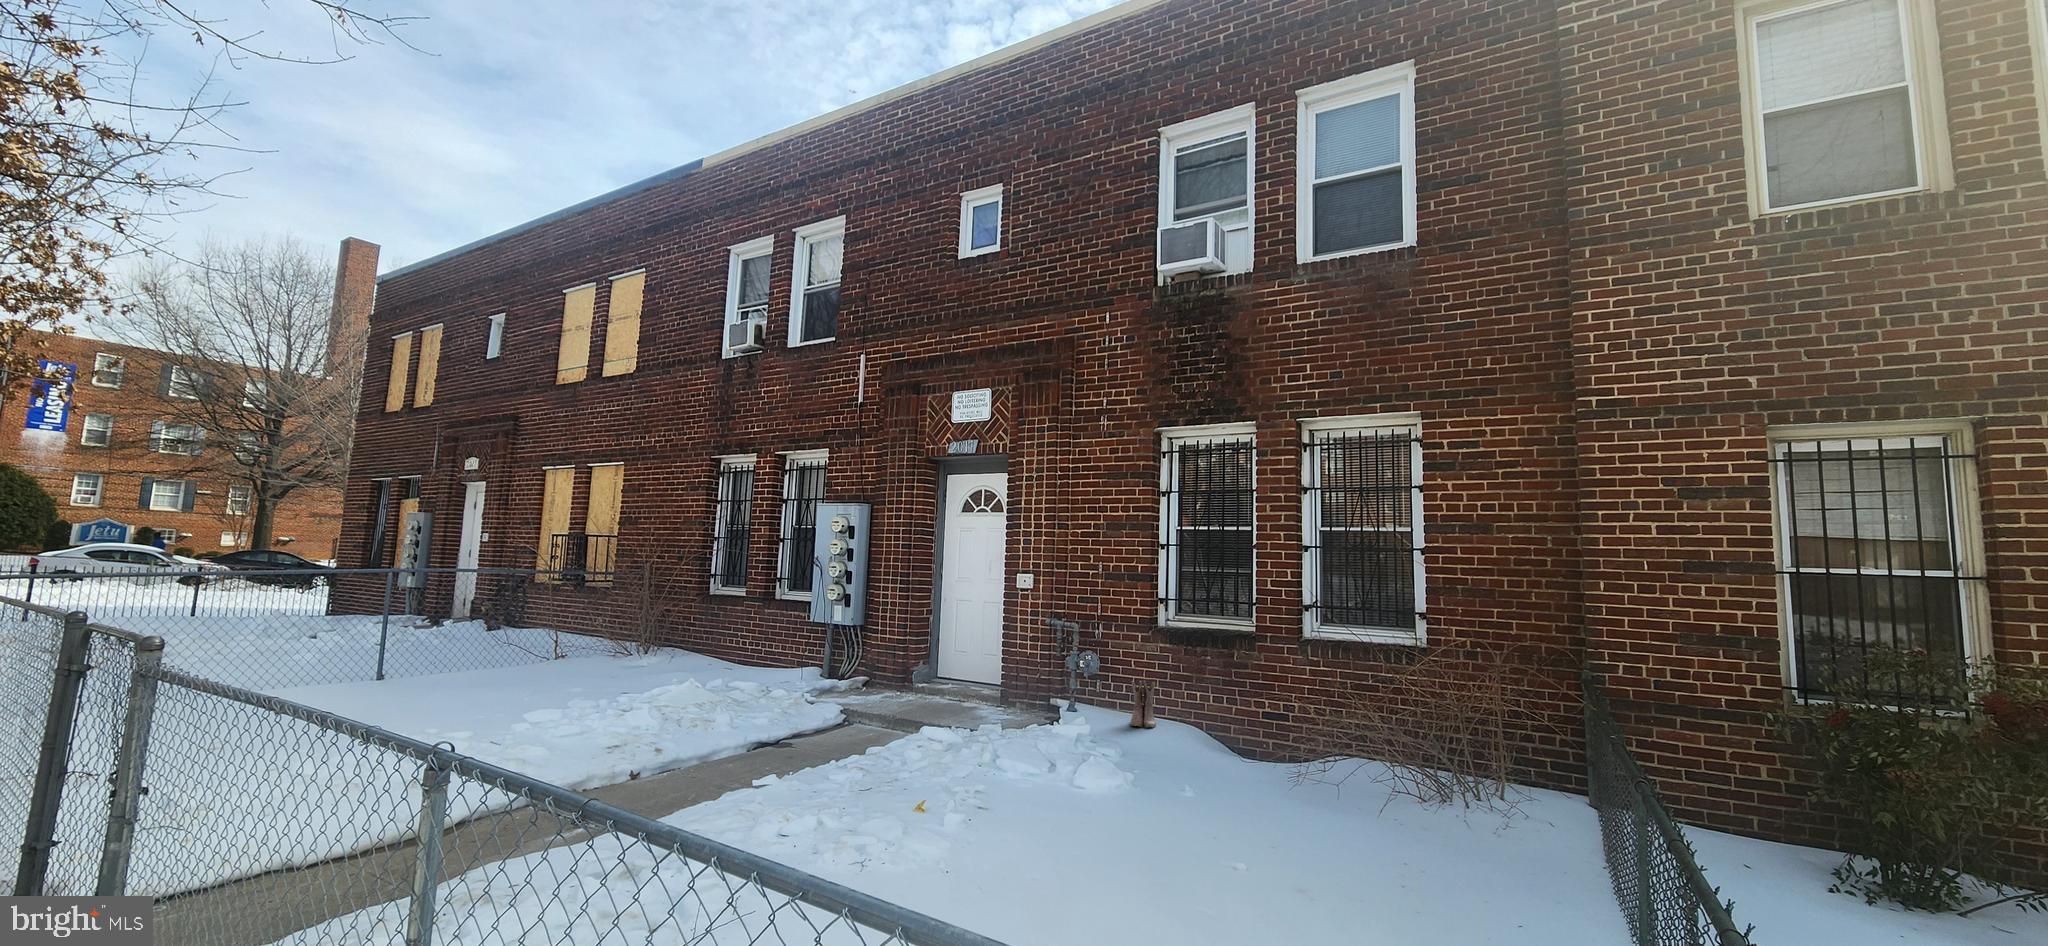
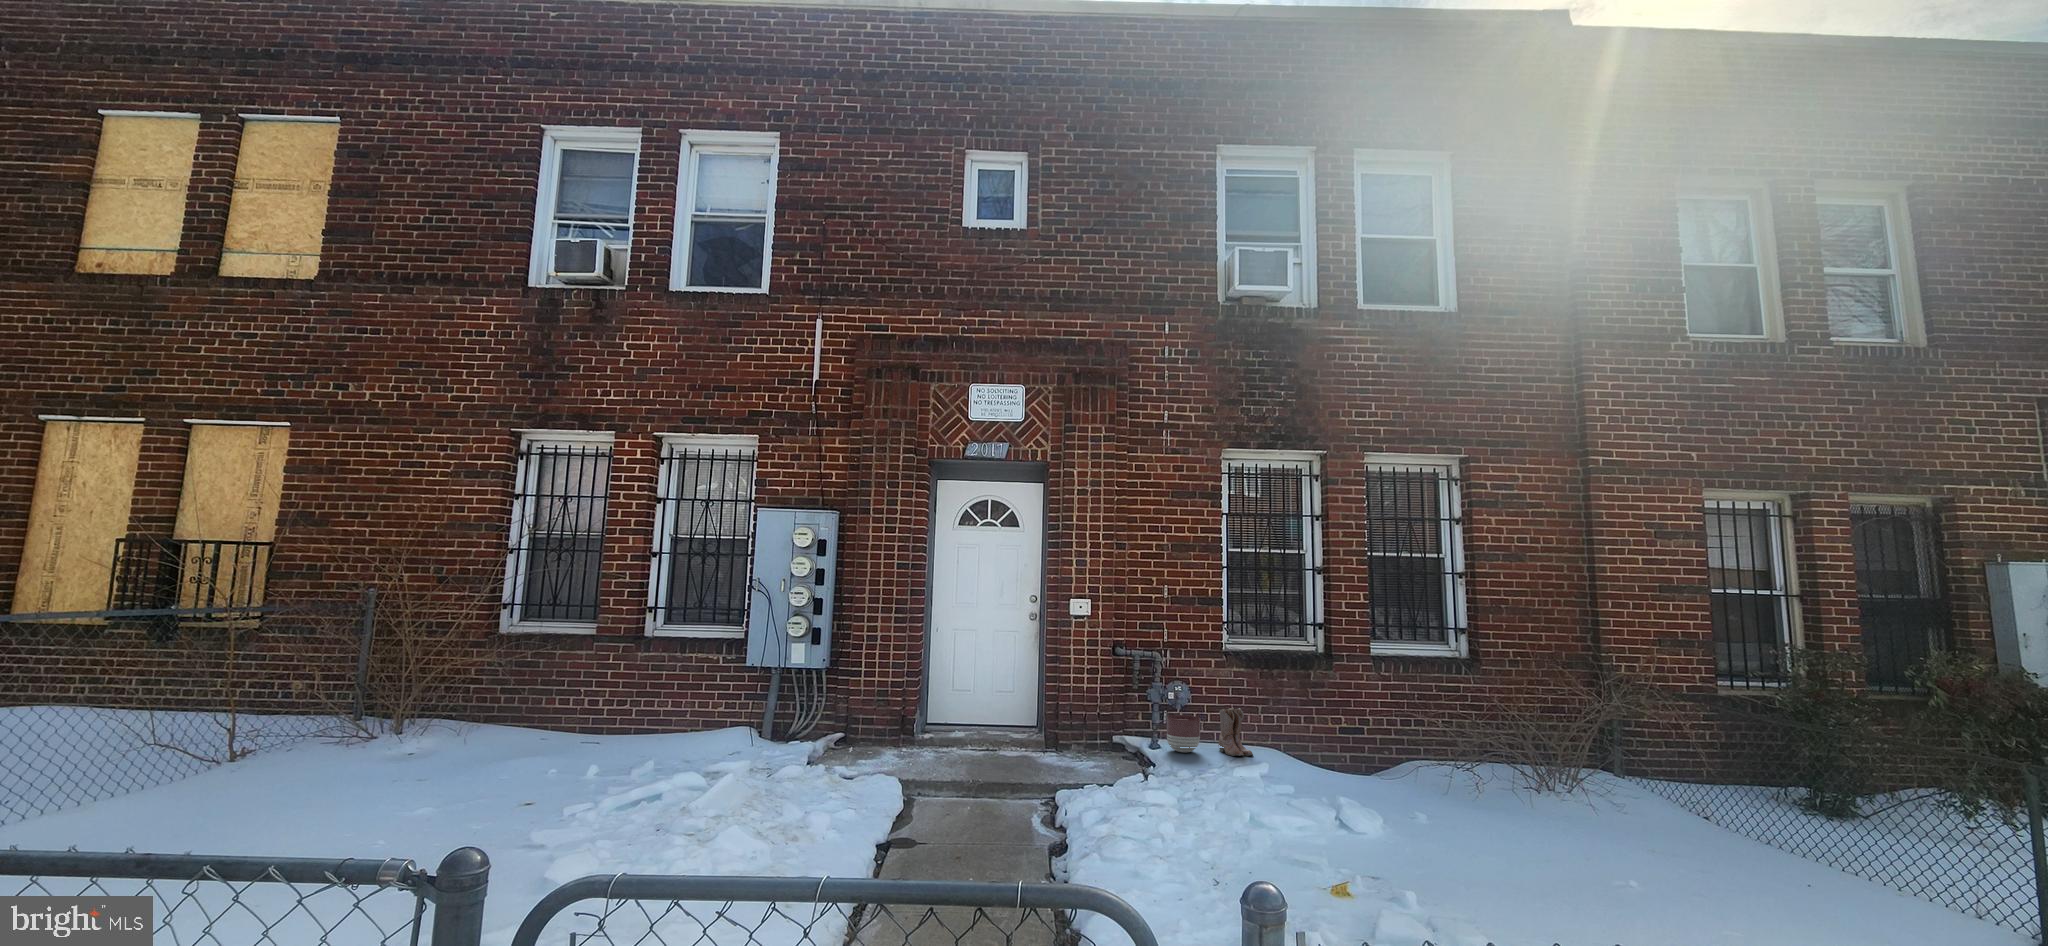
planter: none [1082,683,1113,719] -> present [1167,715,1200,753]

